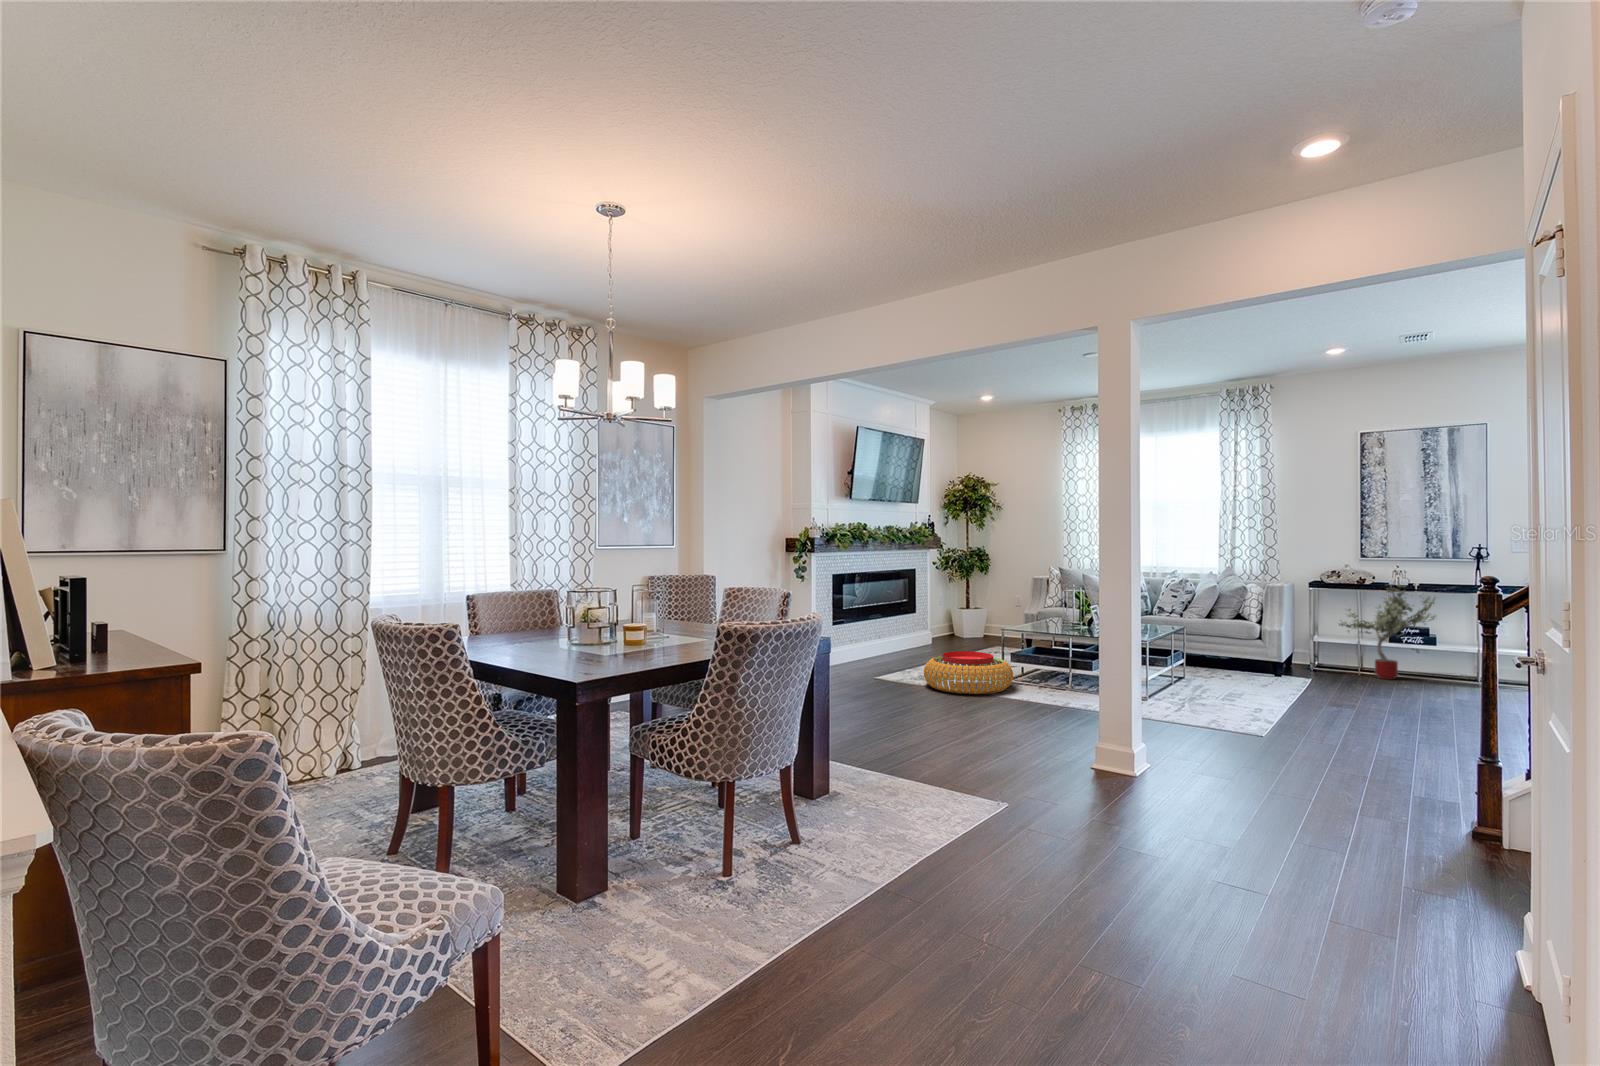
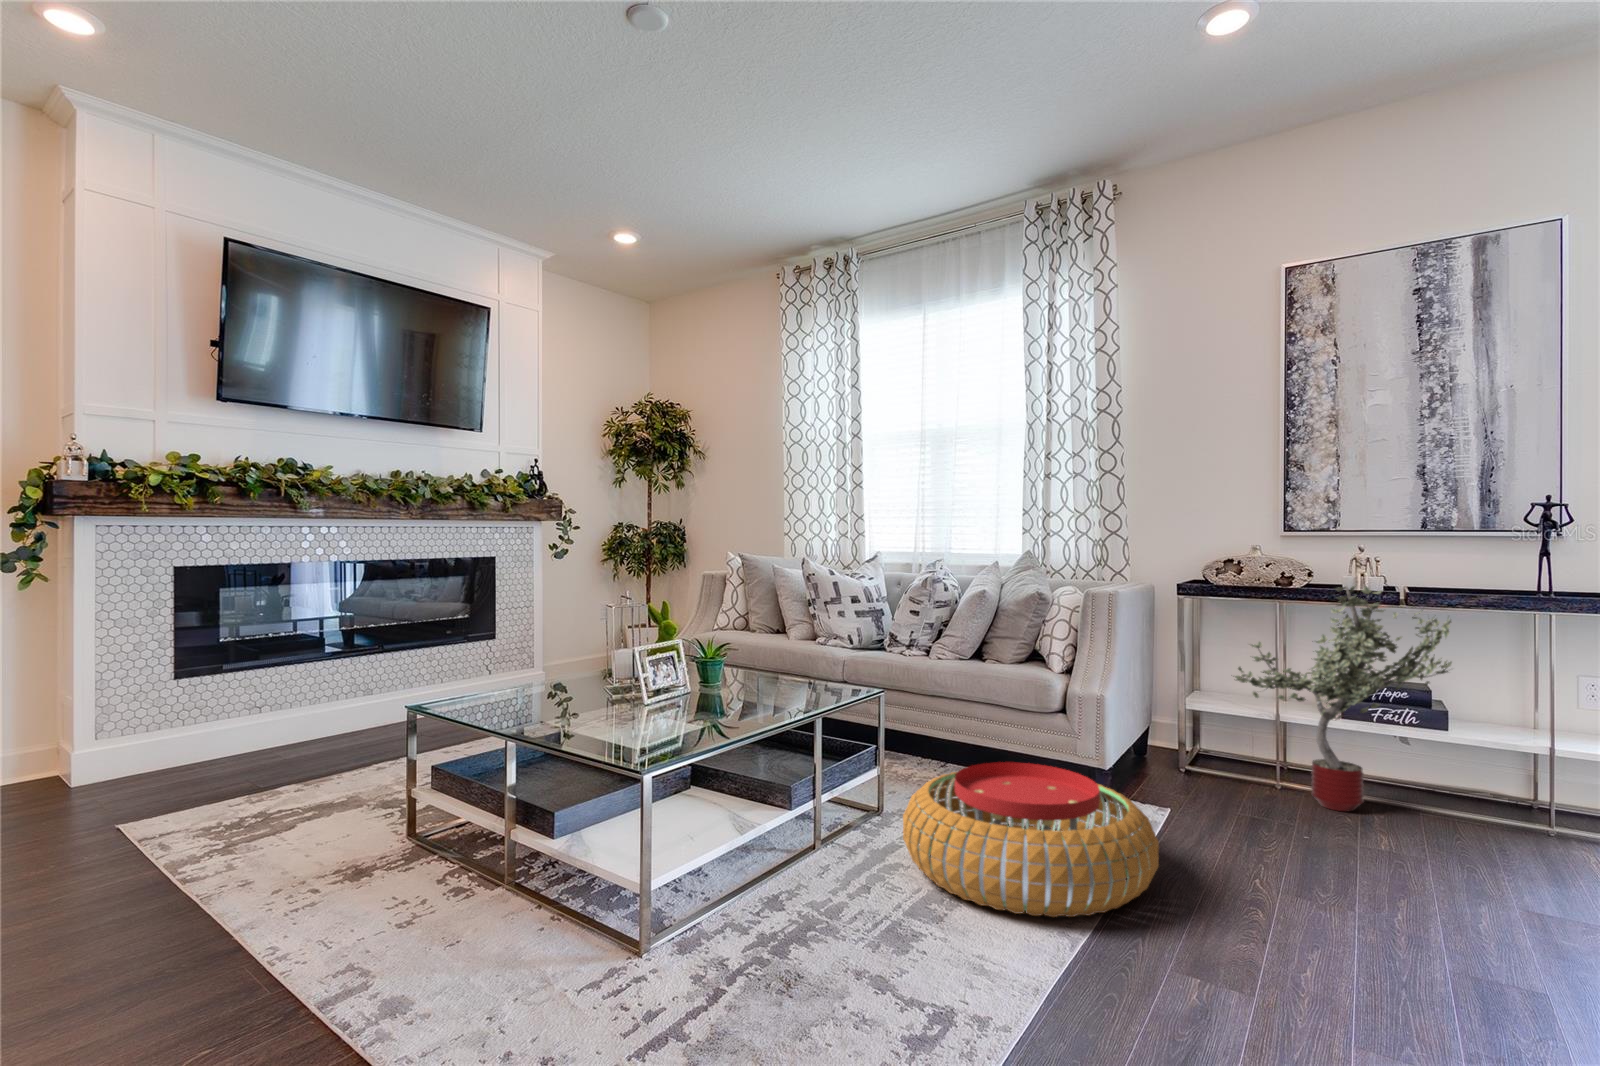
pouf: present [924,651,1013,694] -> present [903,762,1159,917]

